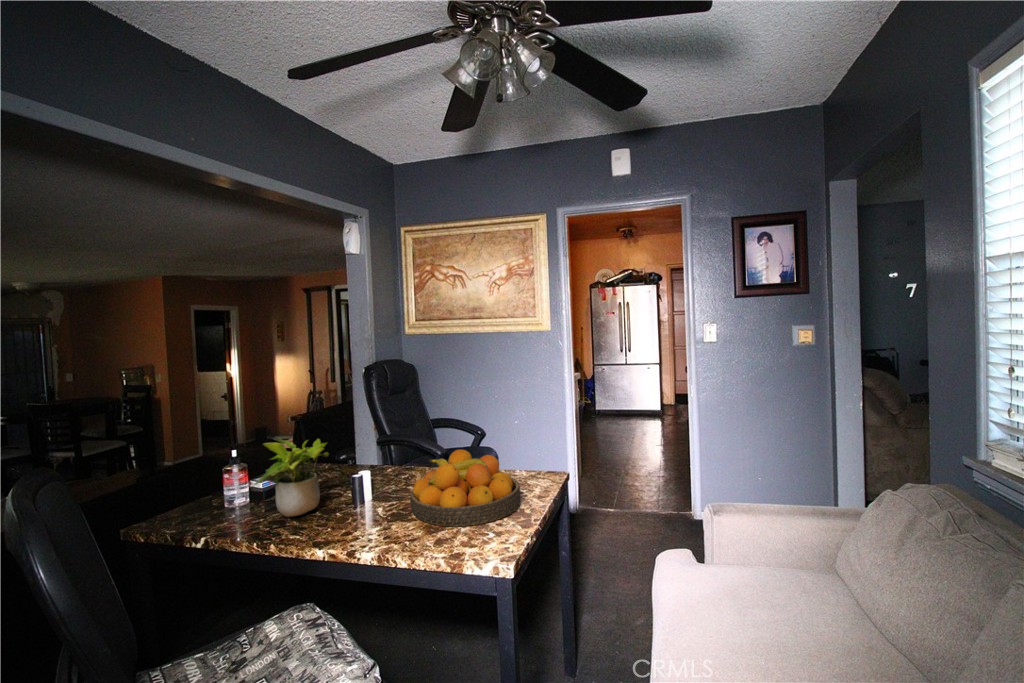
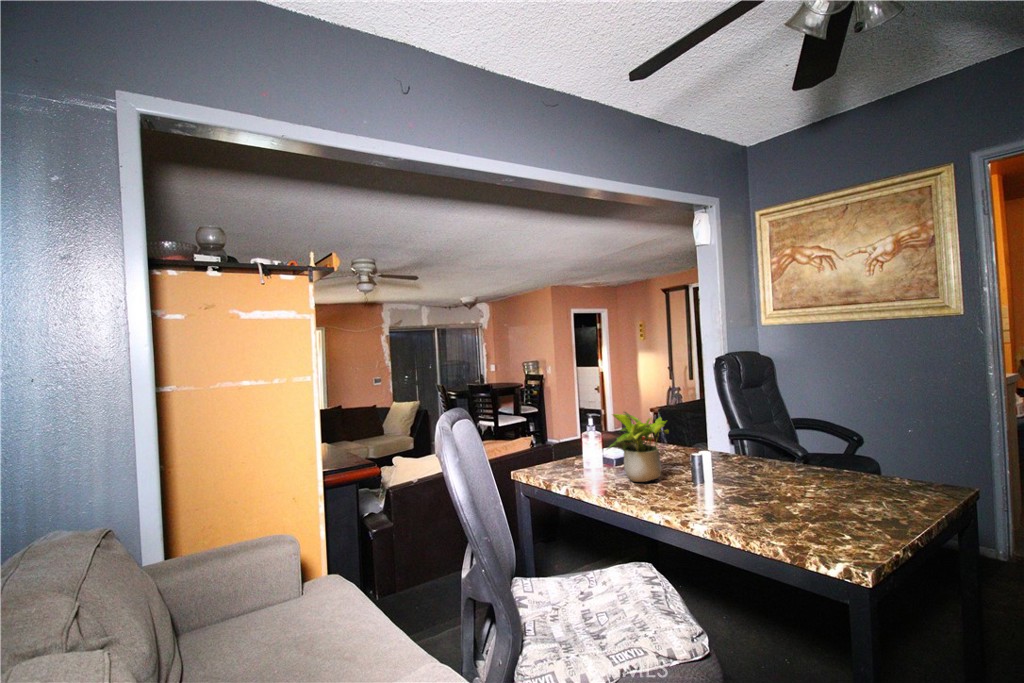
fruit bowl: present [410,449,521,527] -> none [750,442,899,526]

